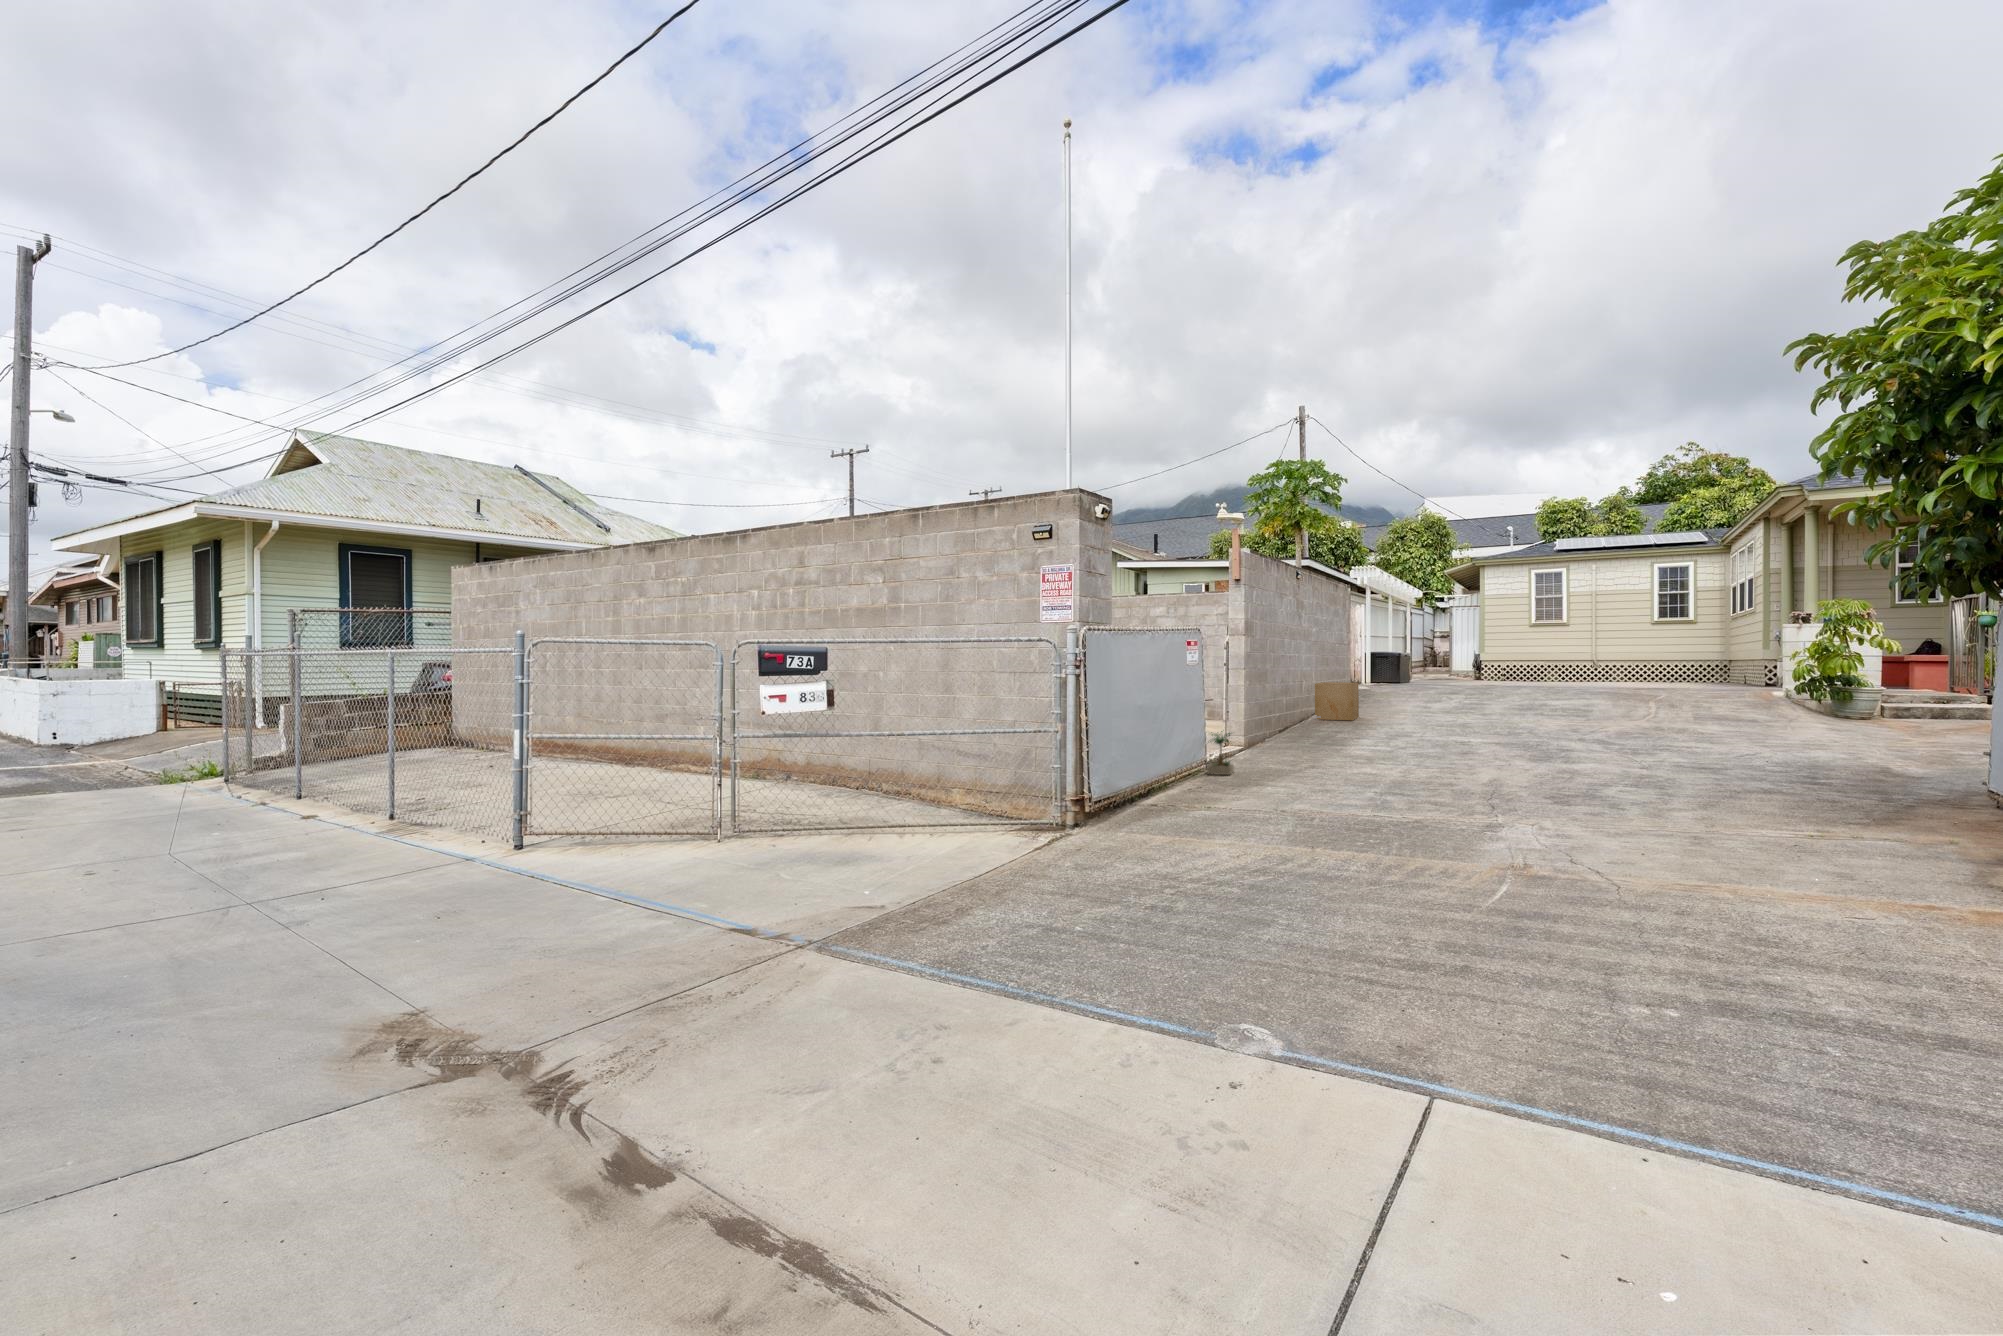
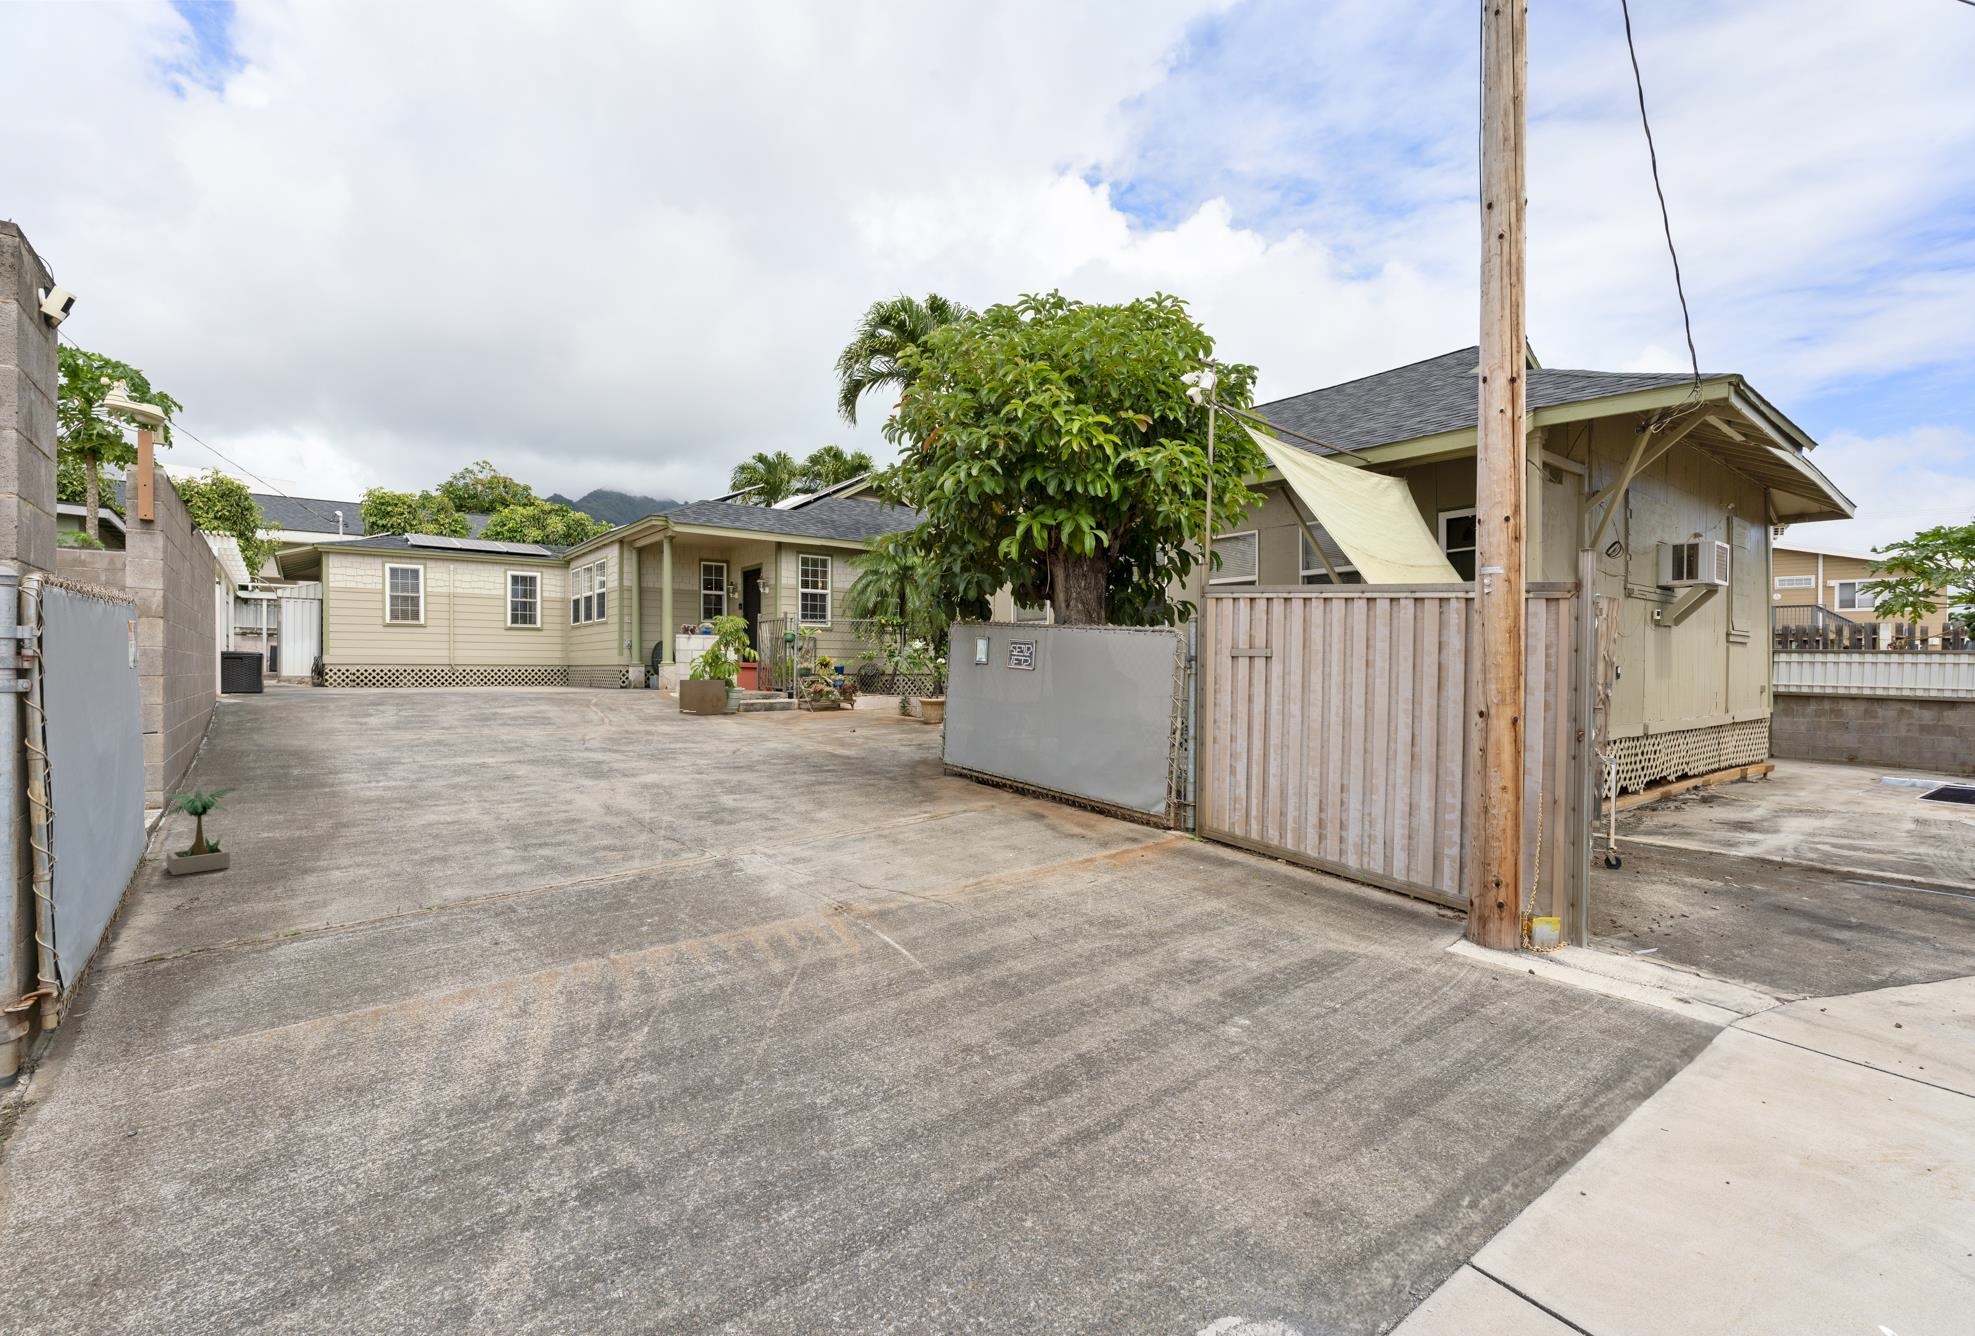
cardboard box: present [1315,682,1359,720] -> present [679,679,729,715]

